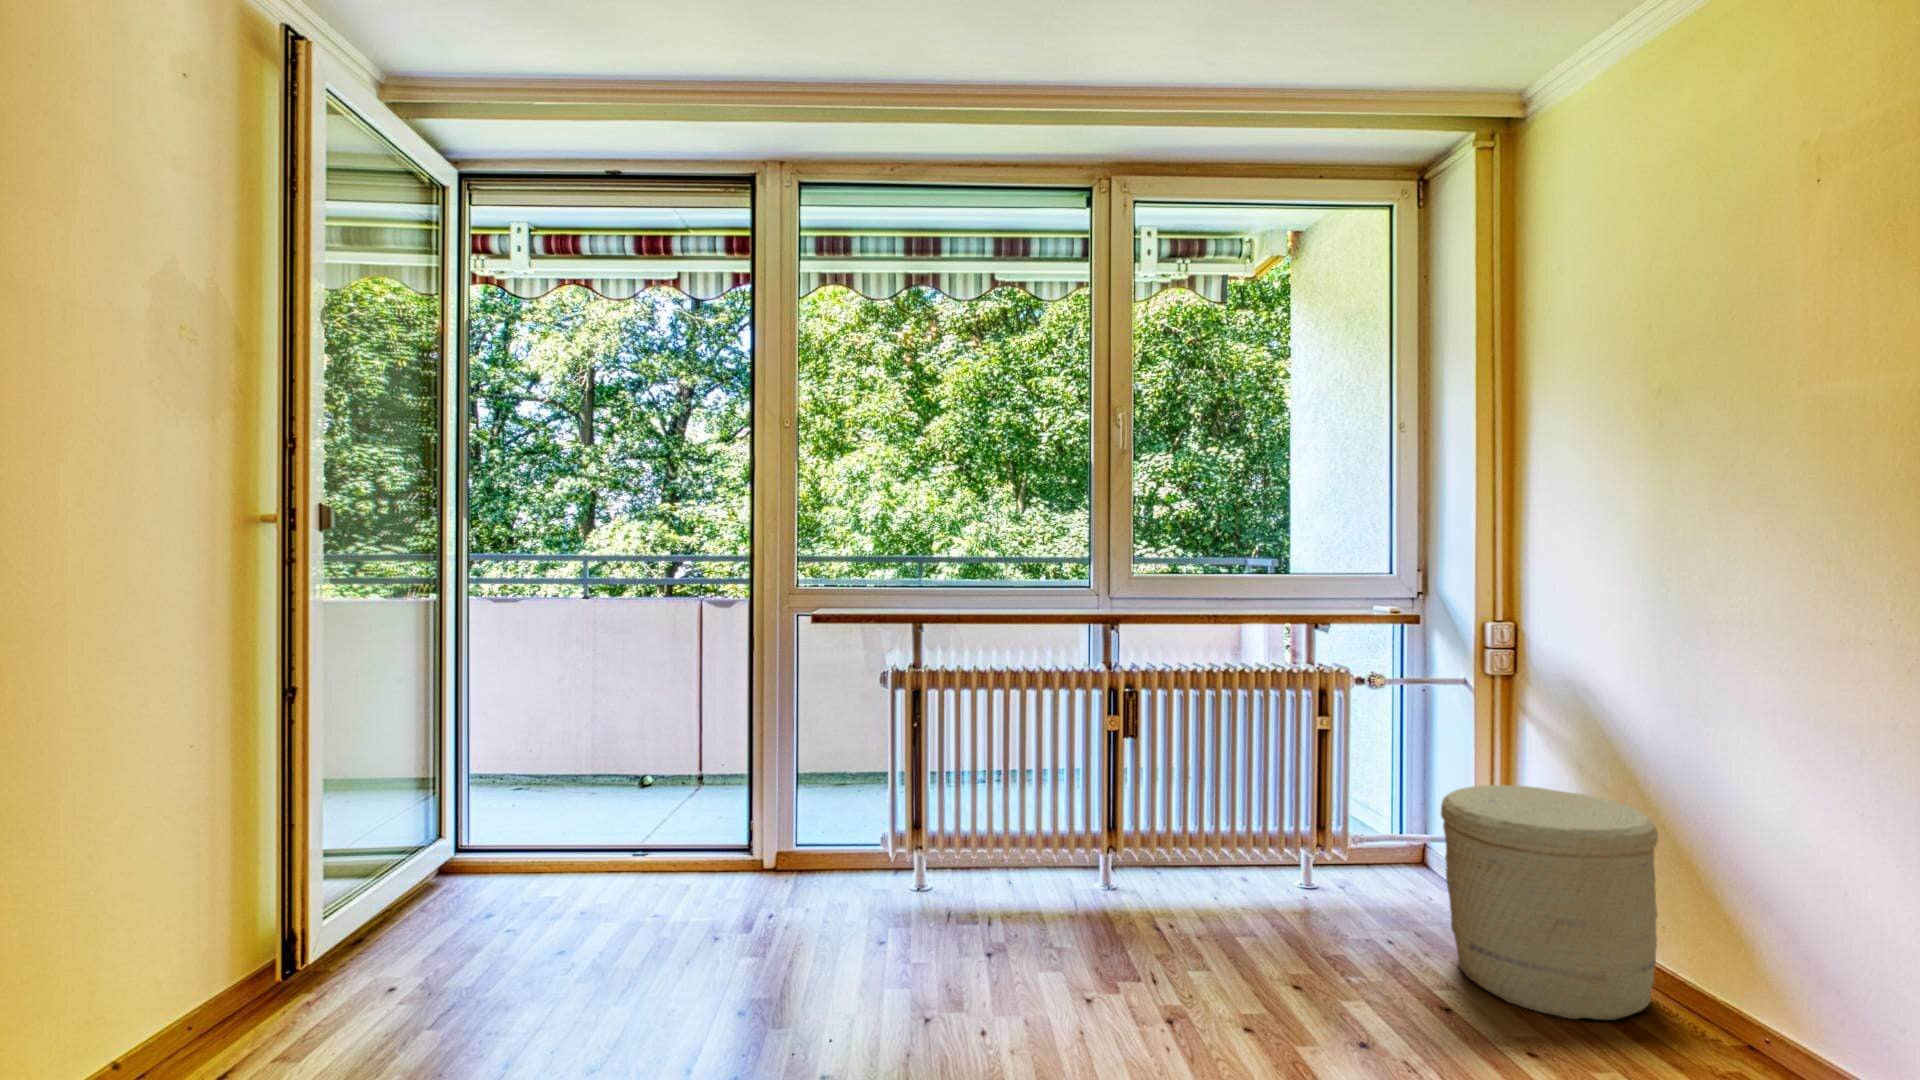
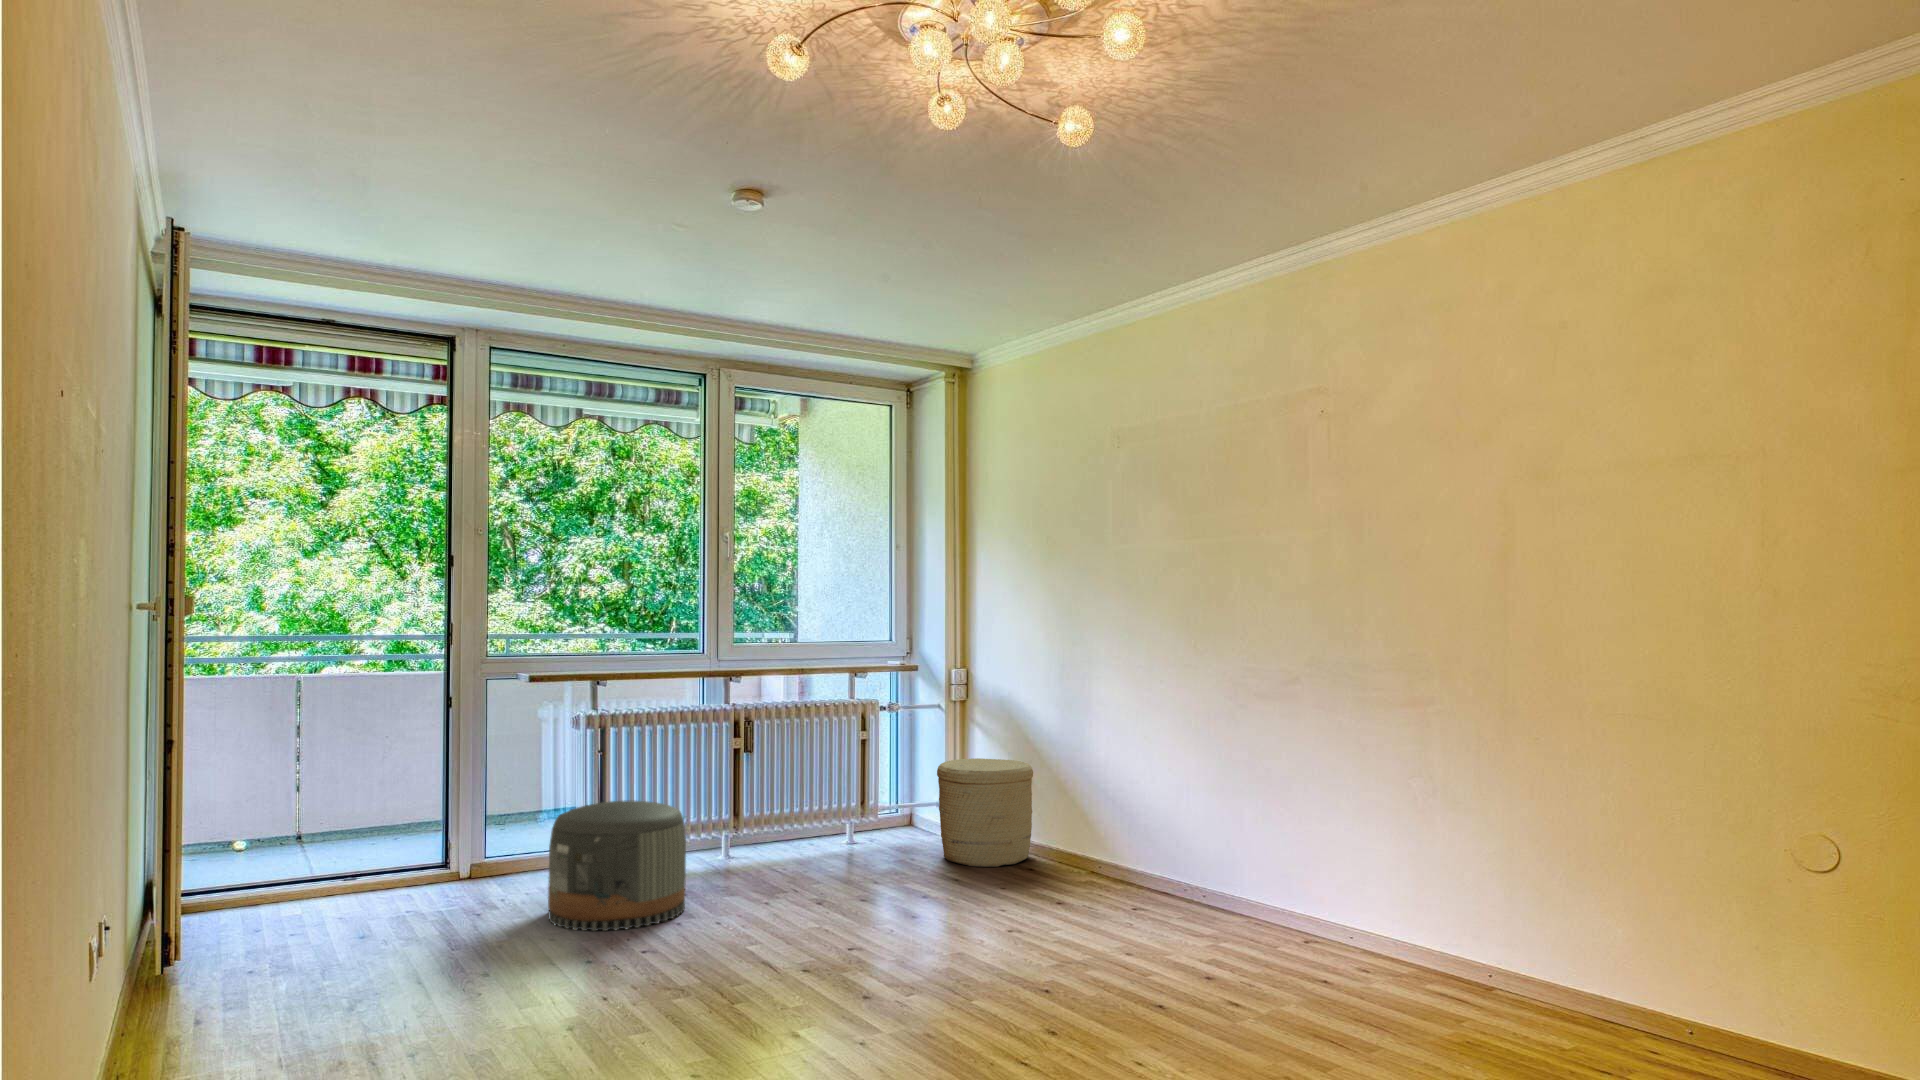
pouf: none [742,812,949,1042] -> present [548,801,686,931]

